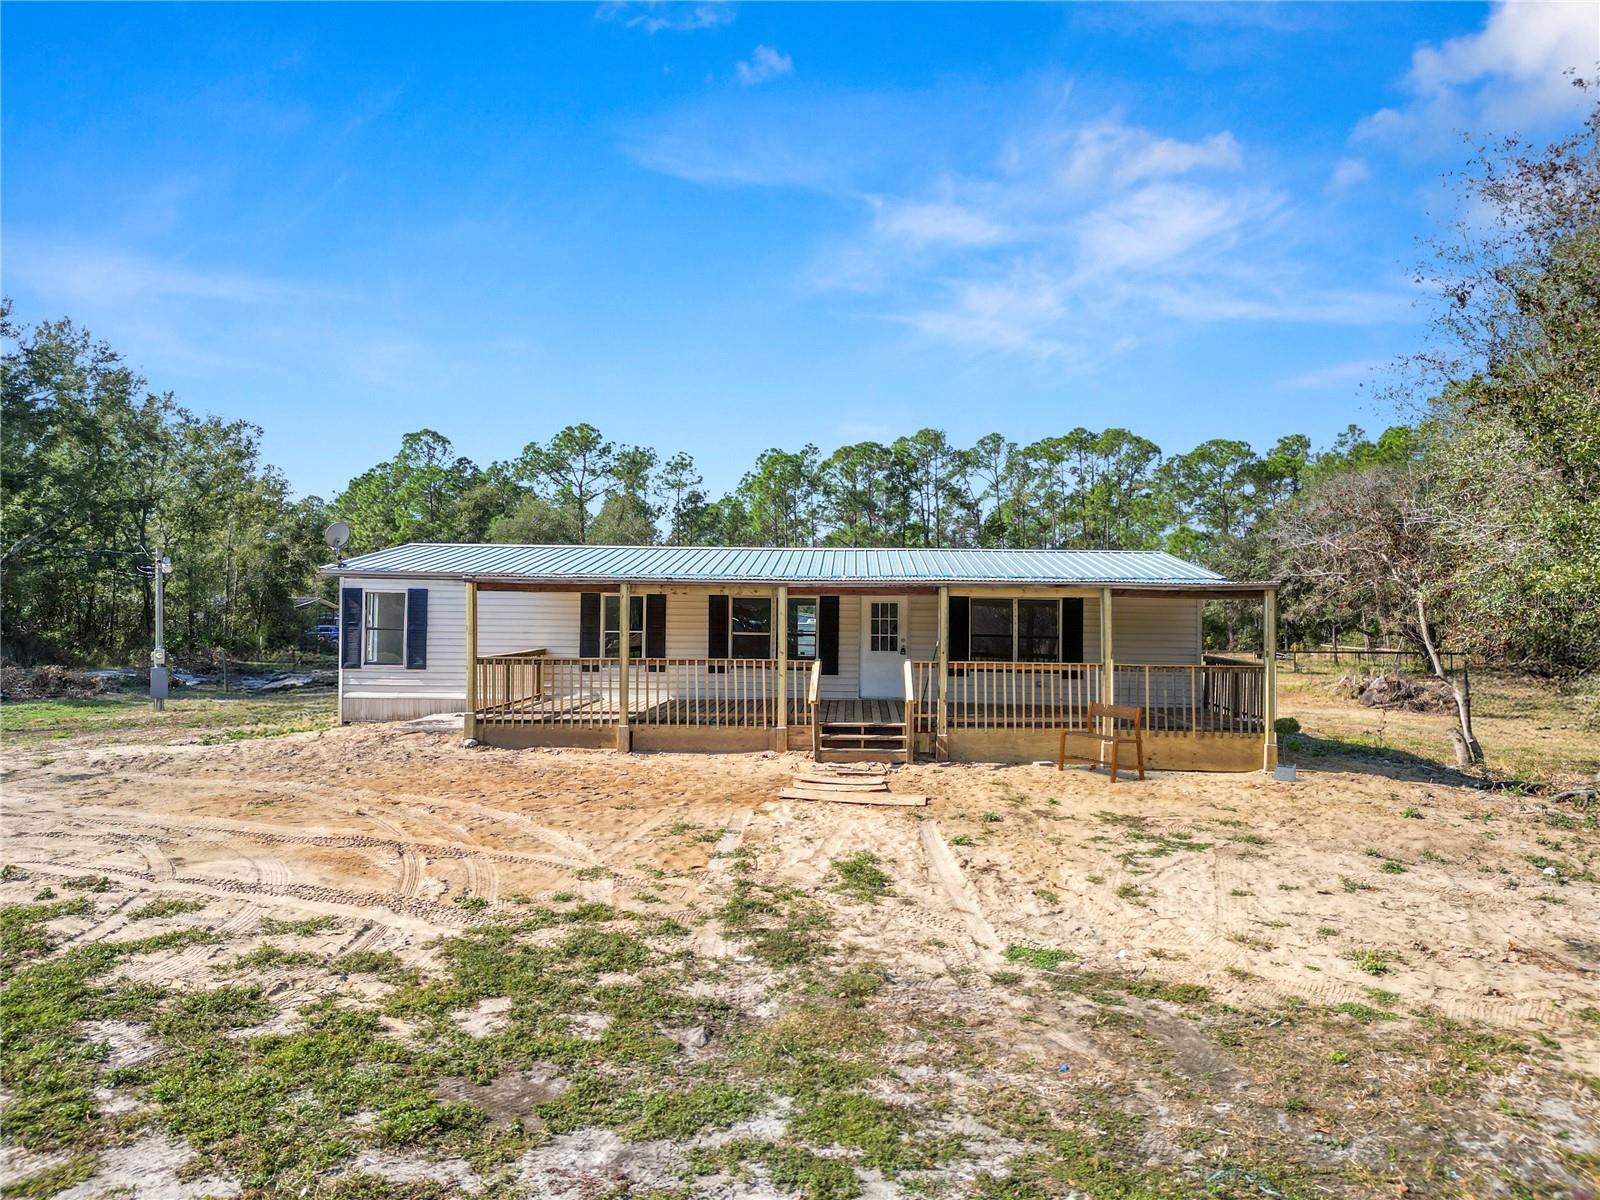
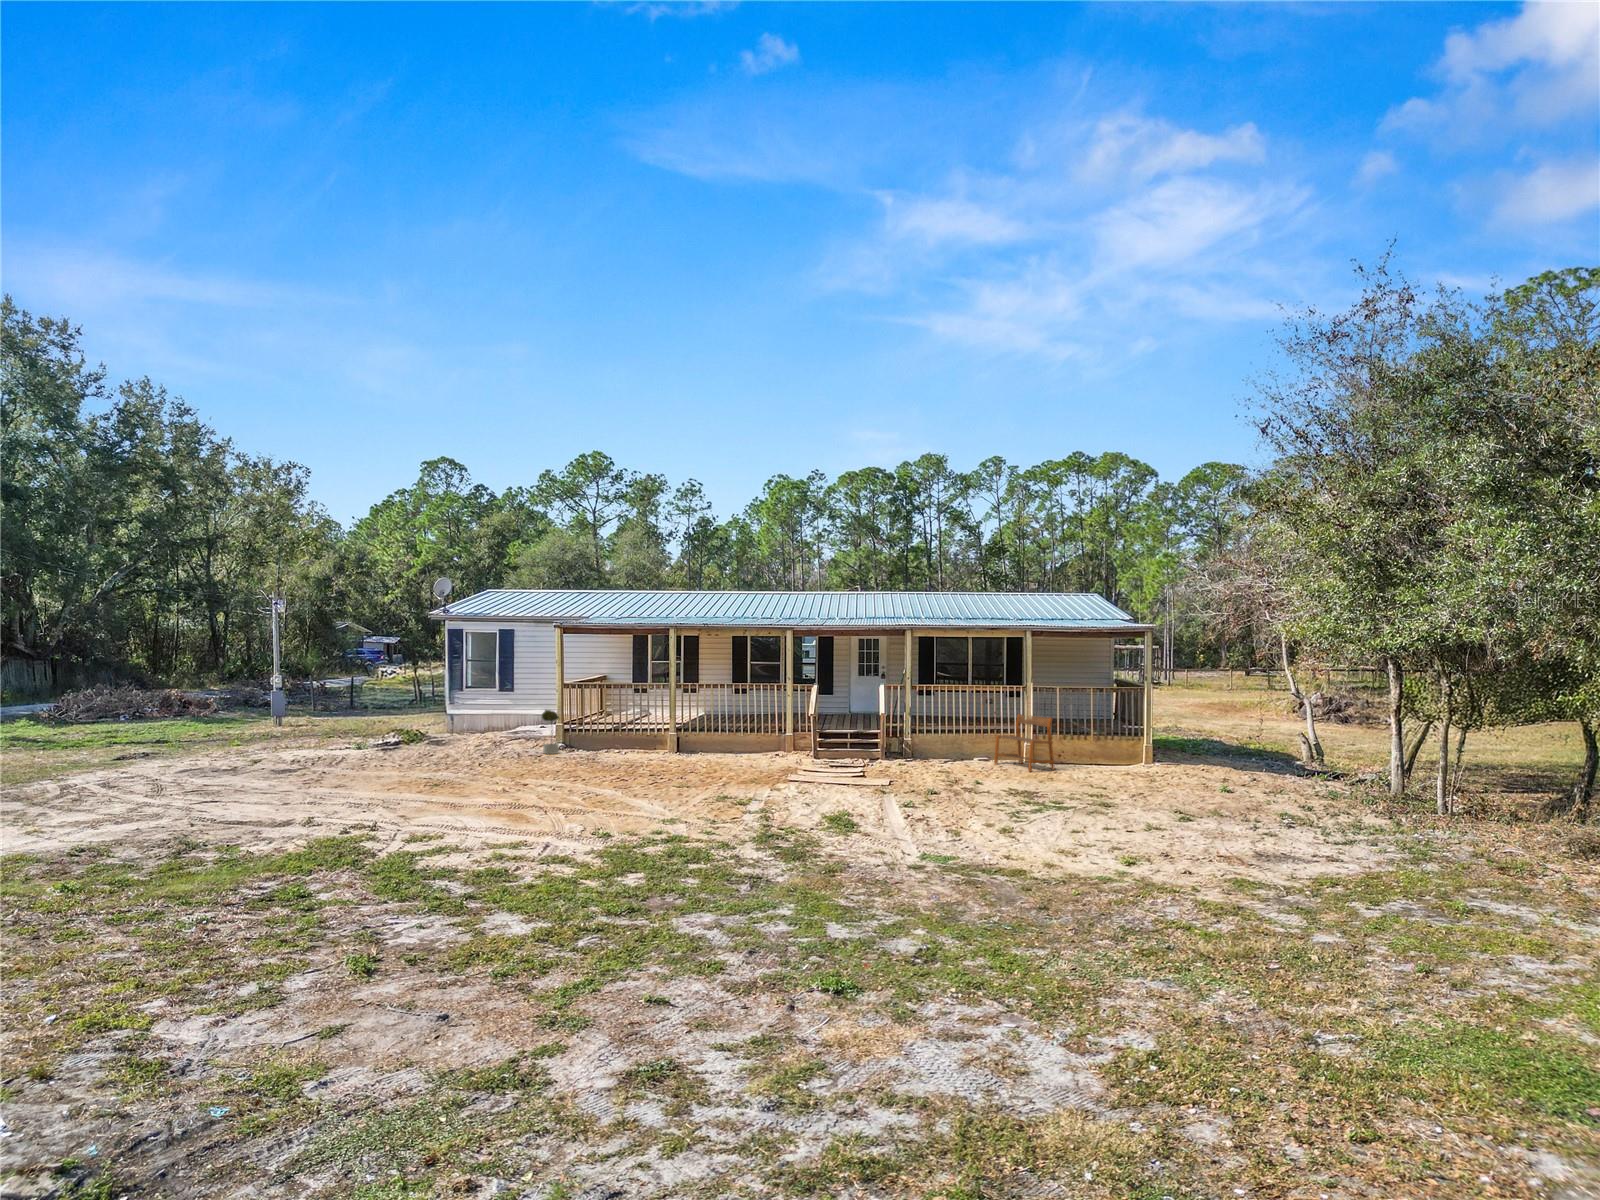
potted tree: present [1274,717,1301,782] -> present [542,710,559,754]

